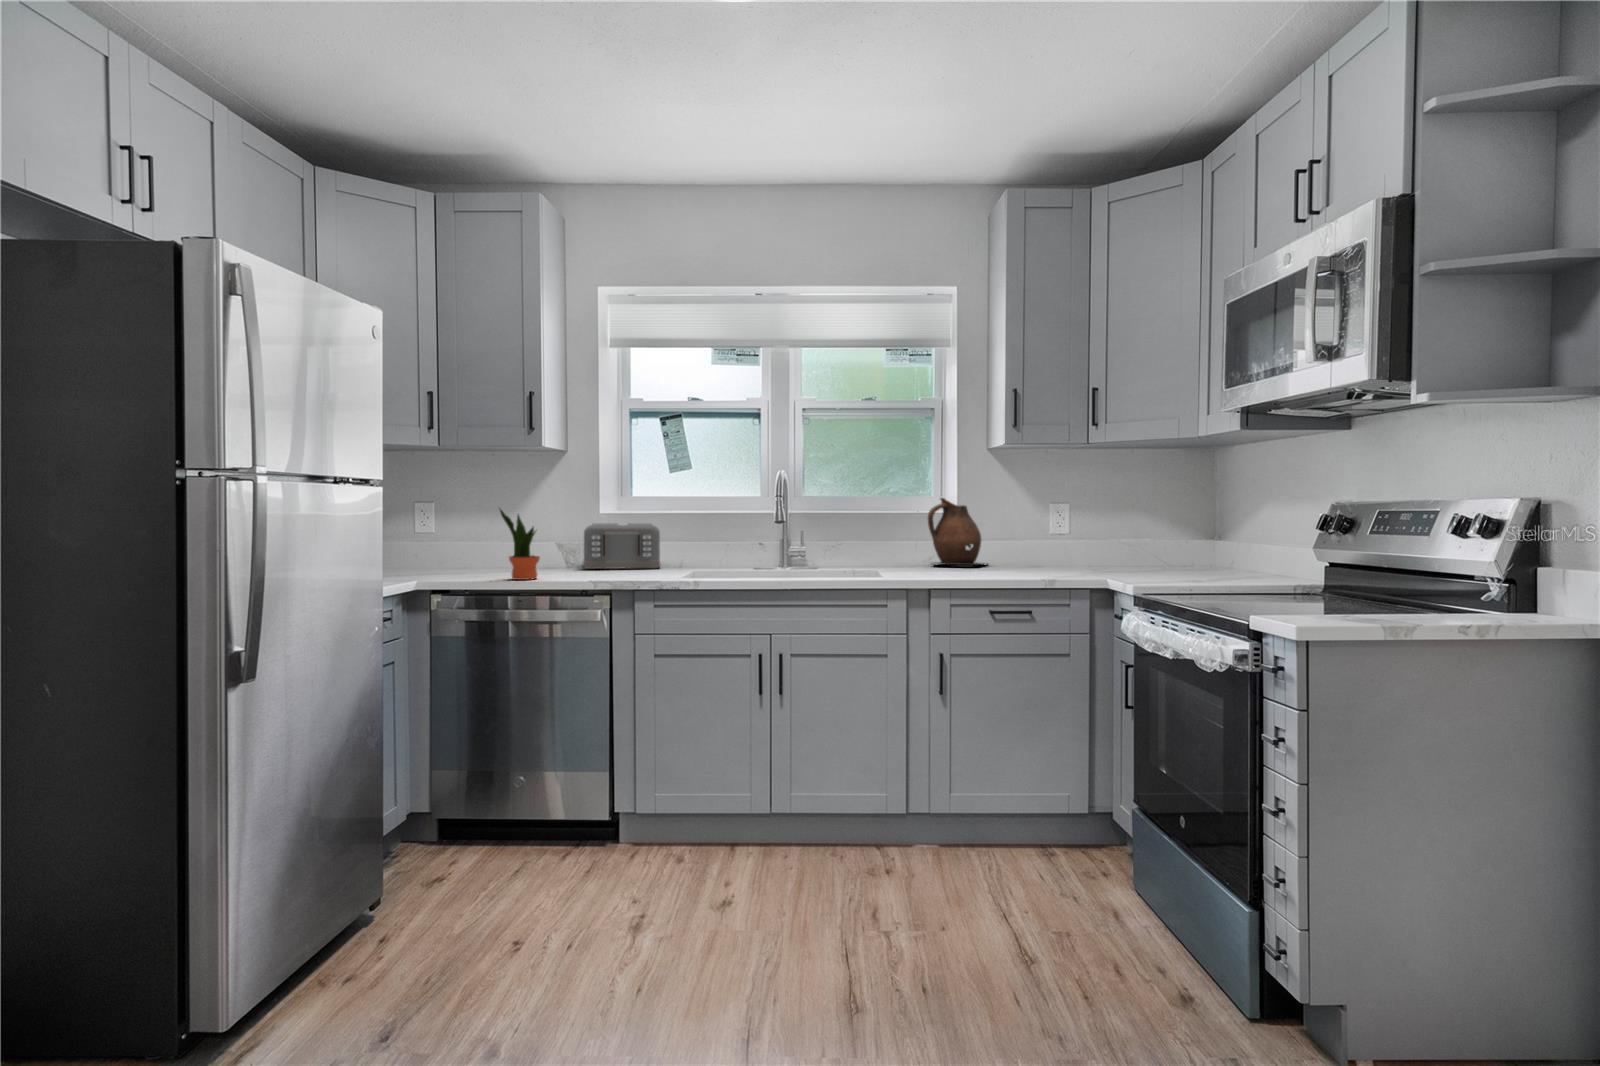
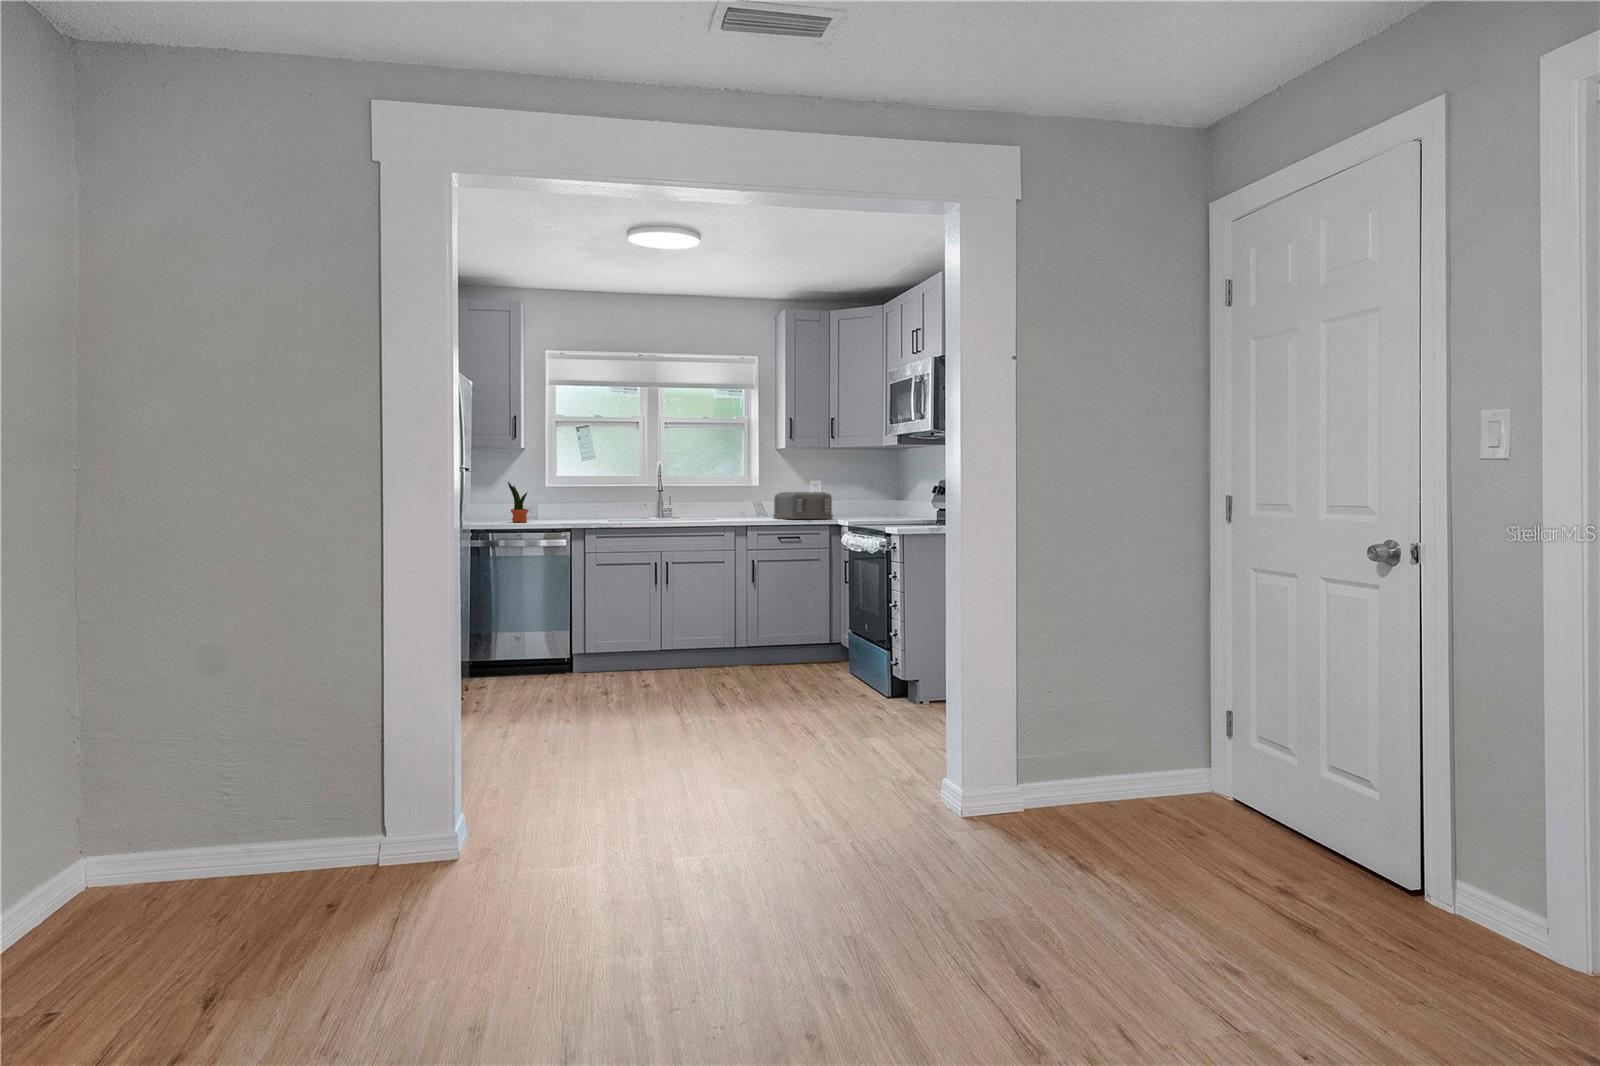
ceramic pitcher: present [928,498,984,566] -> none [741,477,775,517]
toaster: present [583,523,660,569] -> present [773,492,833,519]

